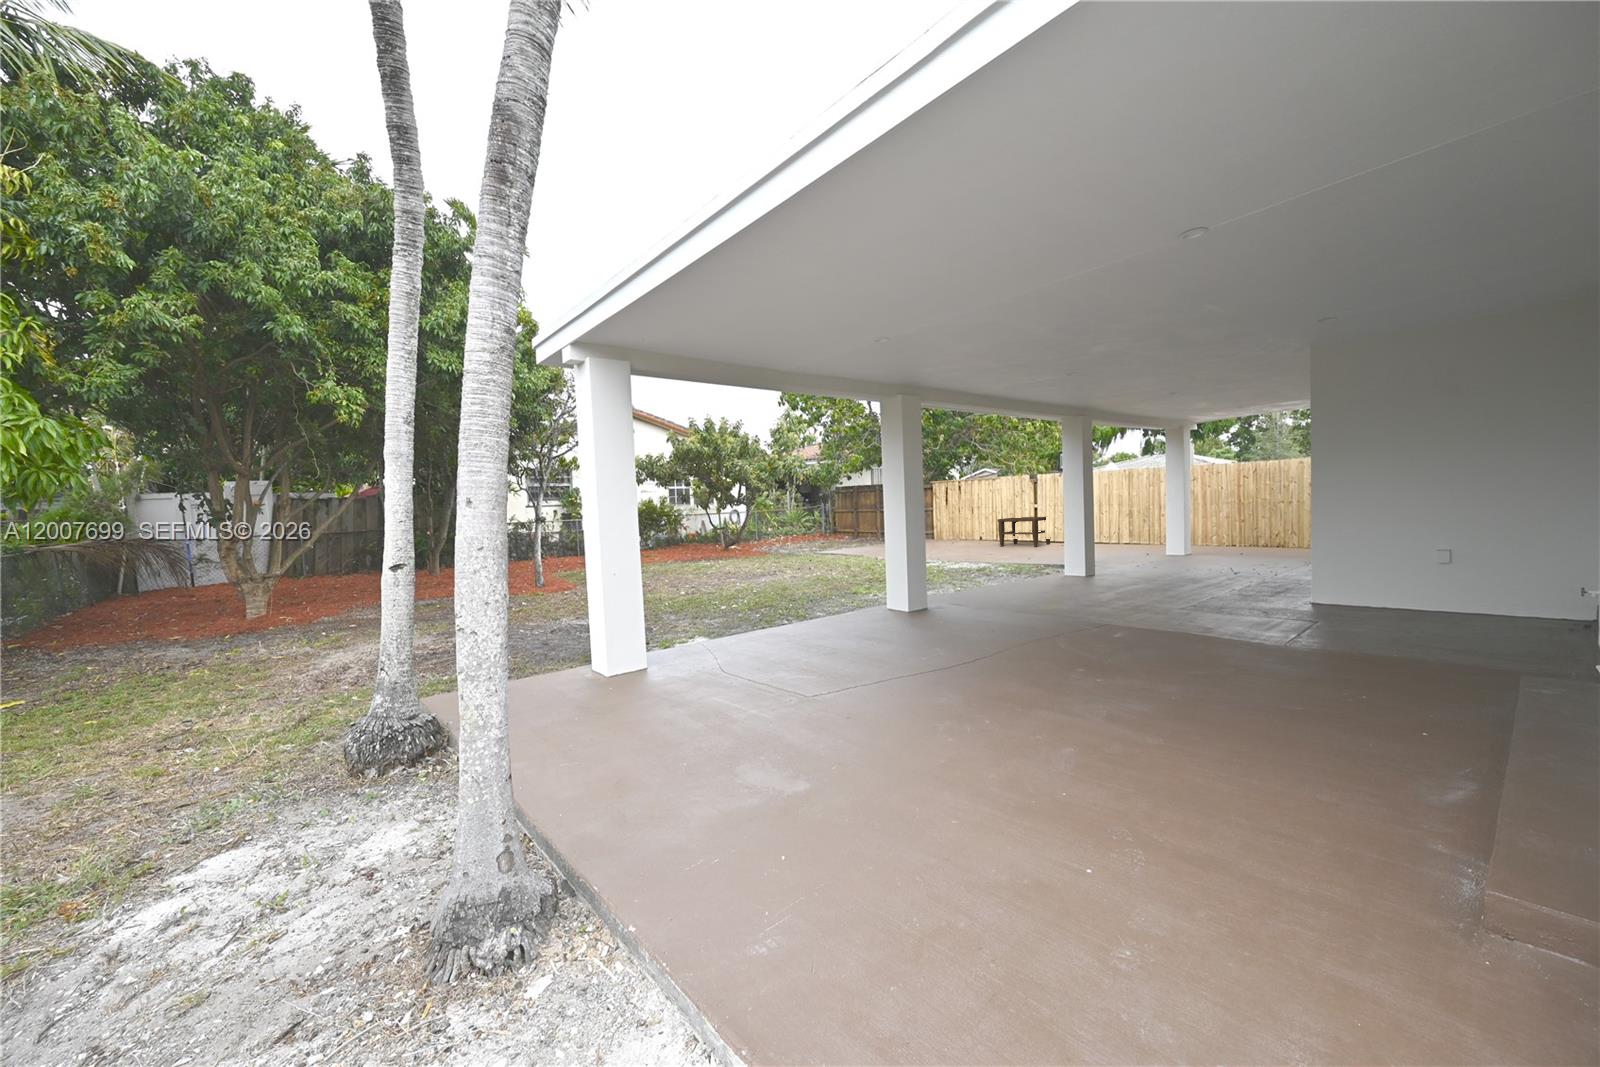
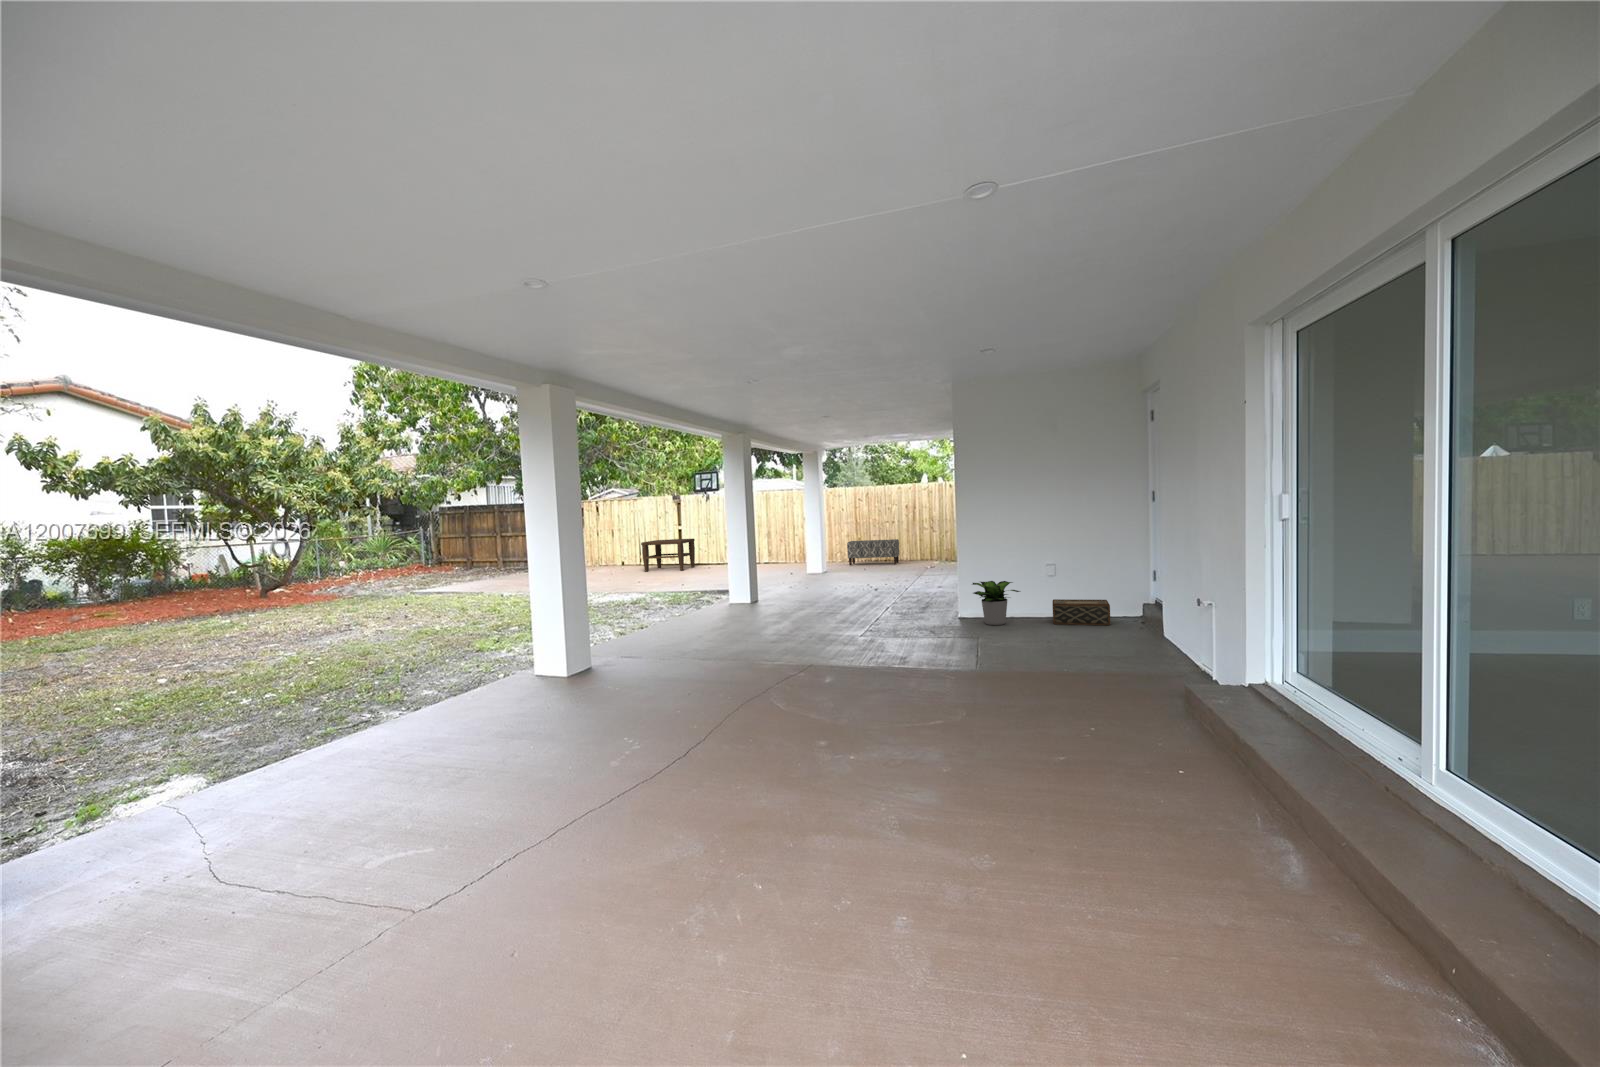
bench: none [1223,522,1295,550] -> present [847,539,899,565]
potted plant: none [1316,565,1385,612] -> present [973,581,1020,625]
woven basket: none [1428,590,1519,623] -> present [1053,599,1110,625]

